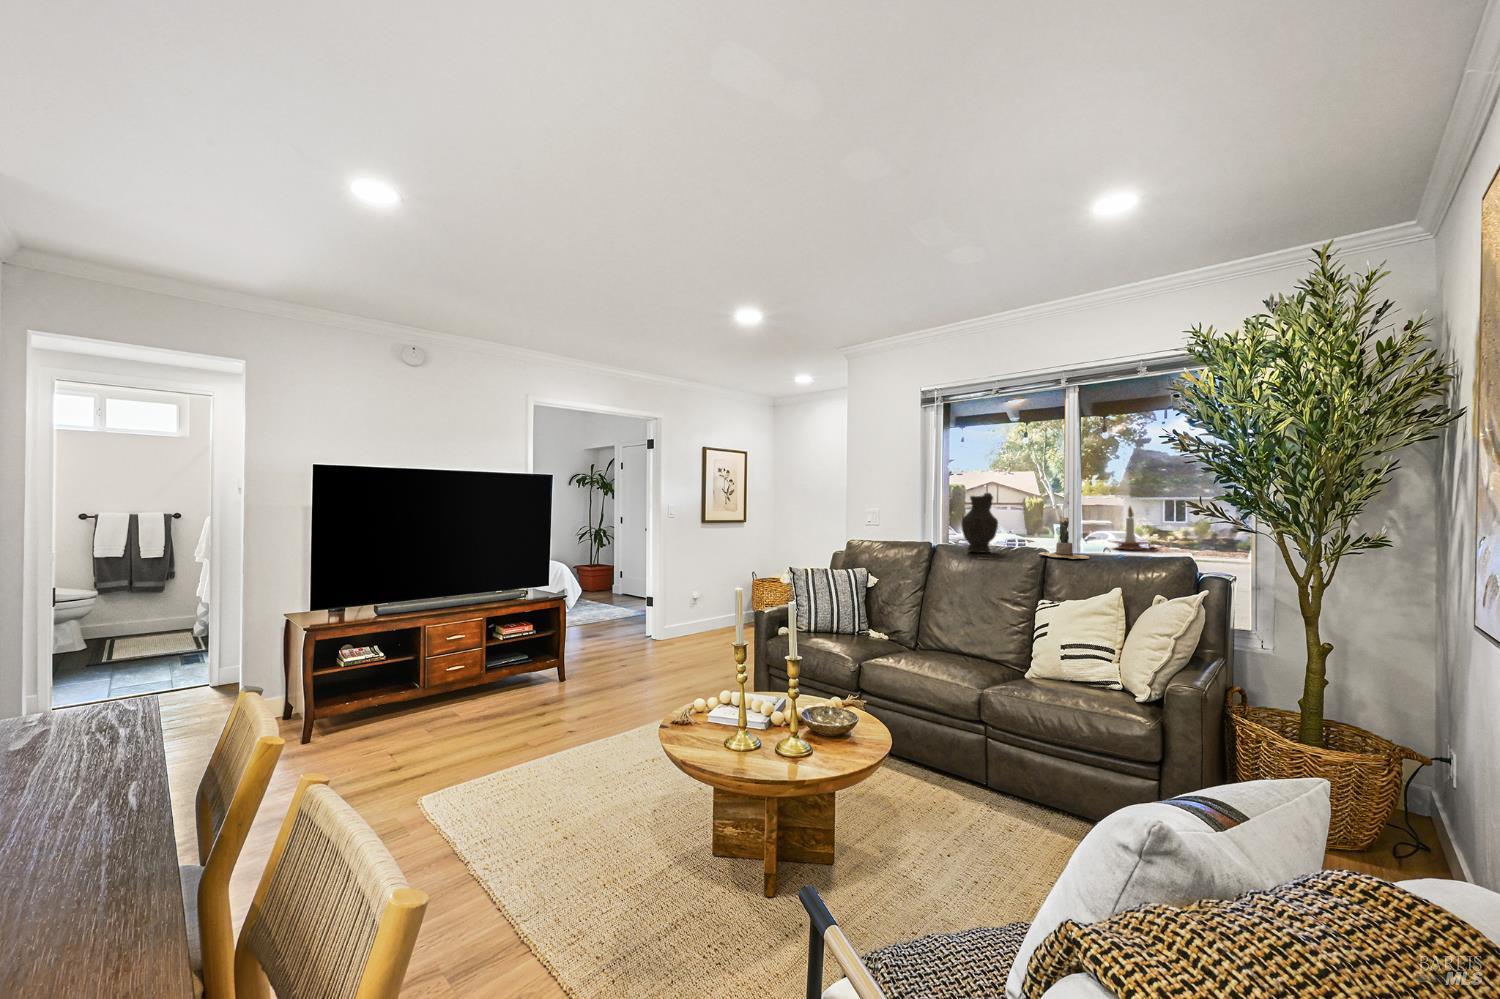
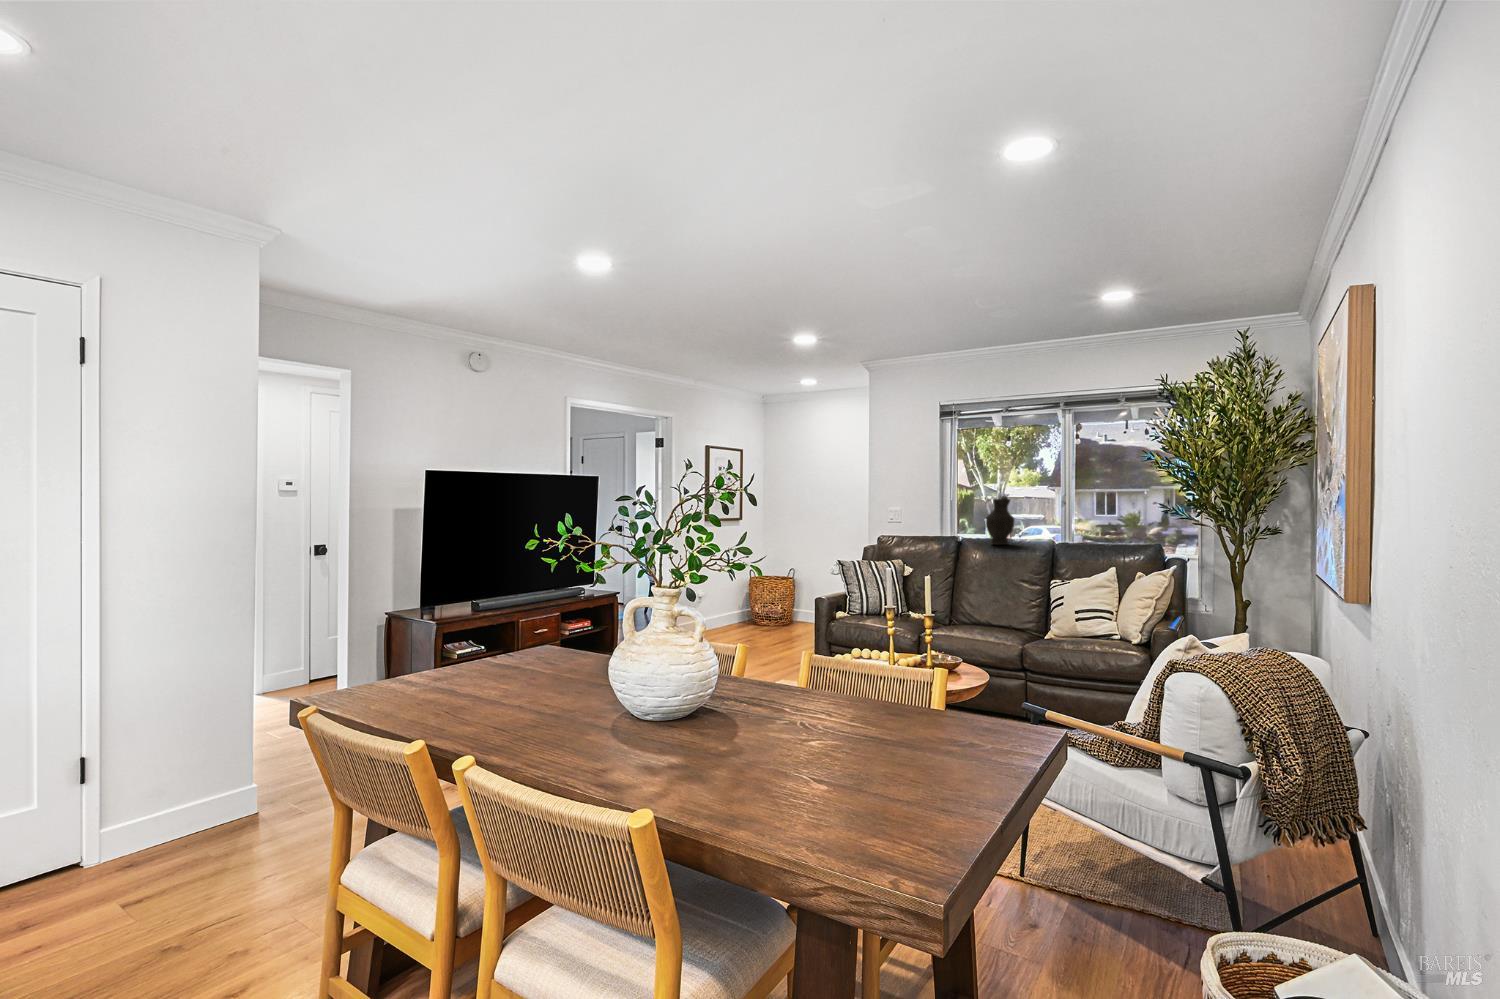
candle holder: present [1111,507,1150,550] -> none [1094,506,1129,541]
potted cactus: present [1039,517,1090,559] -> none [1049,516,1088,548]

